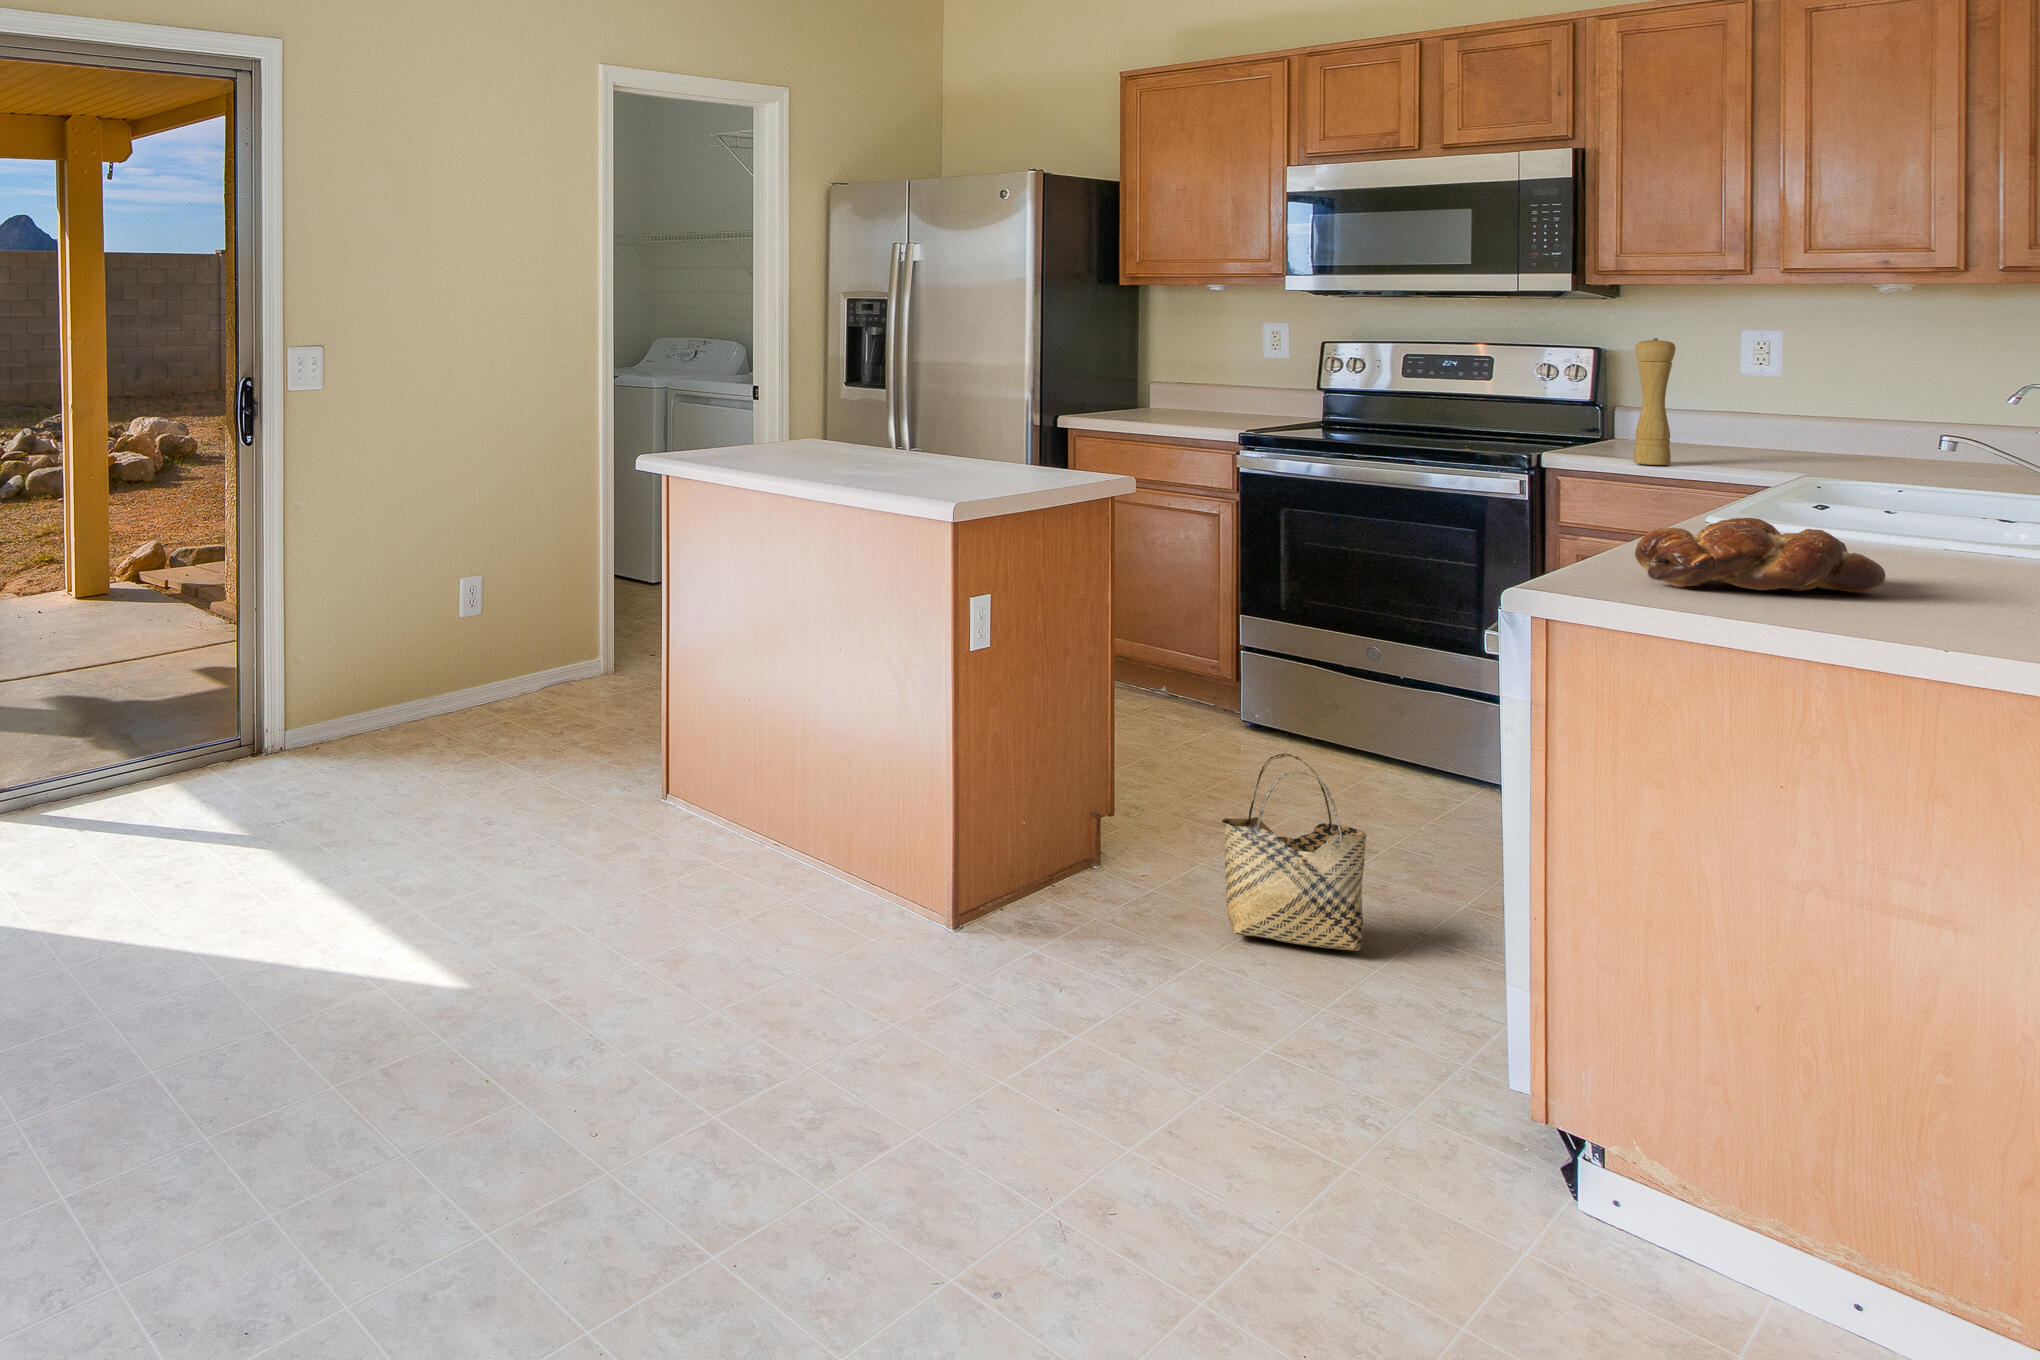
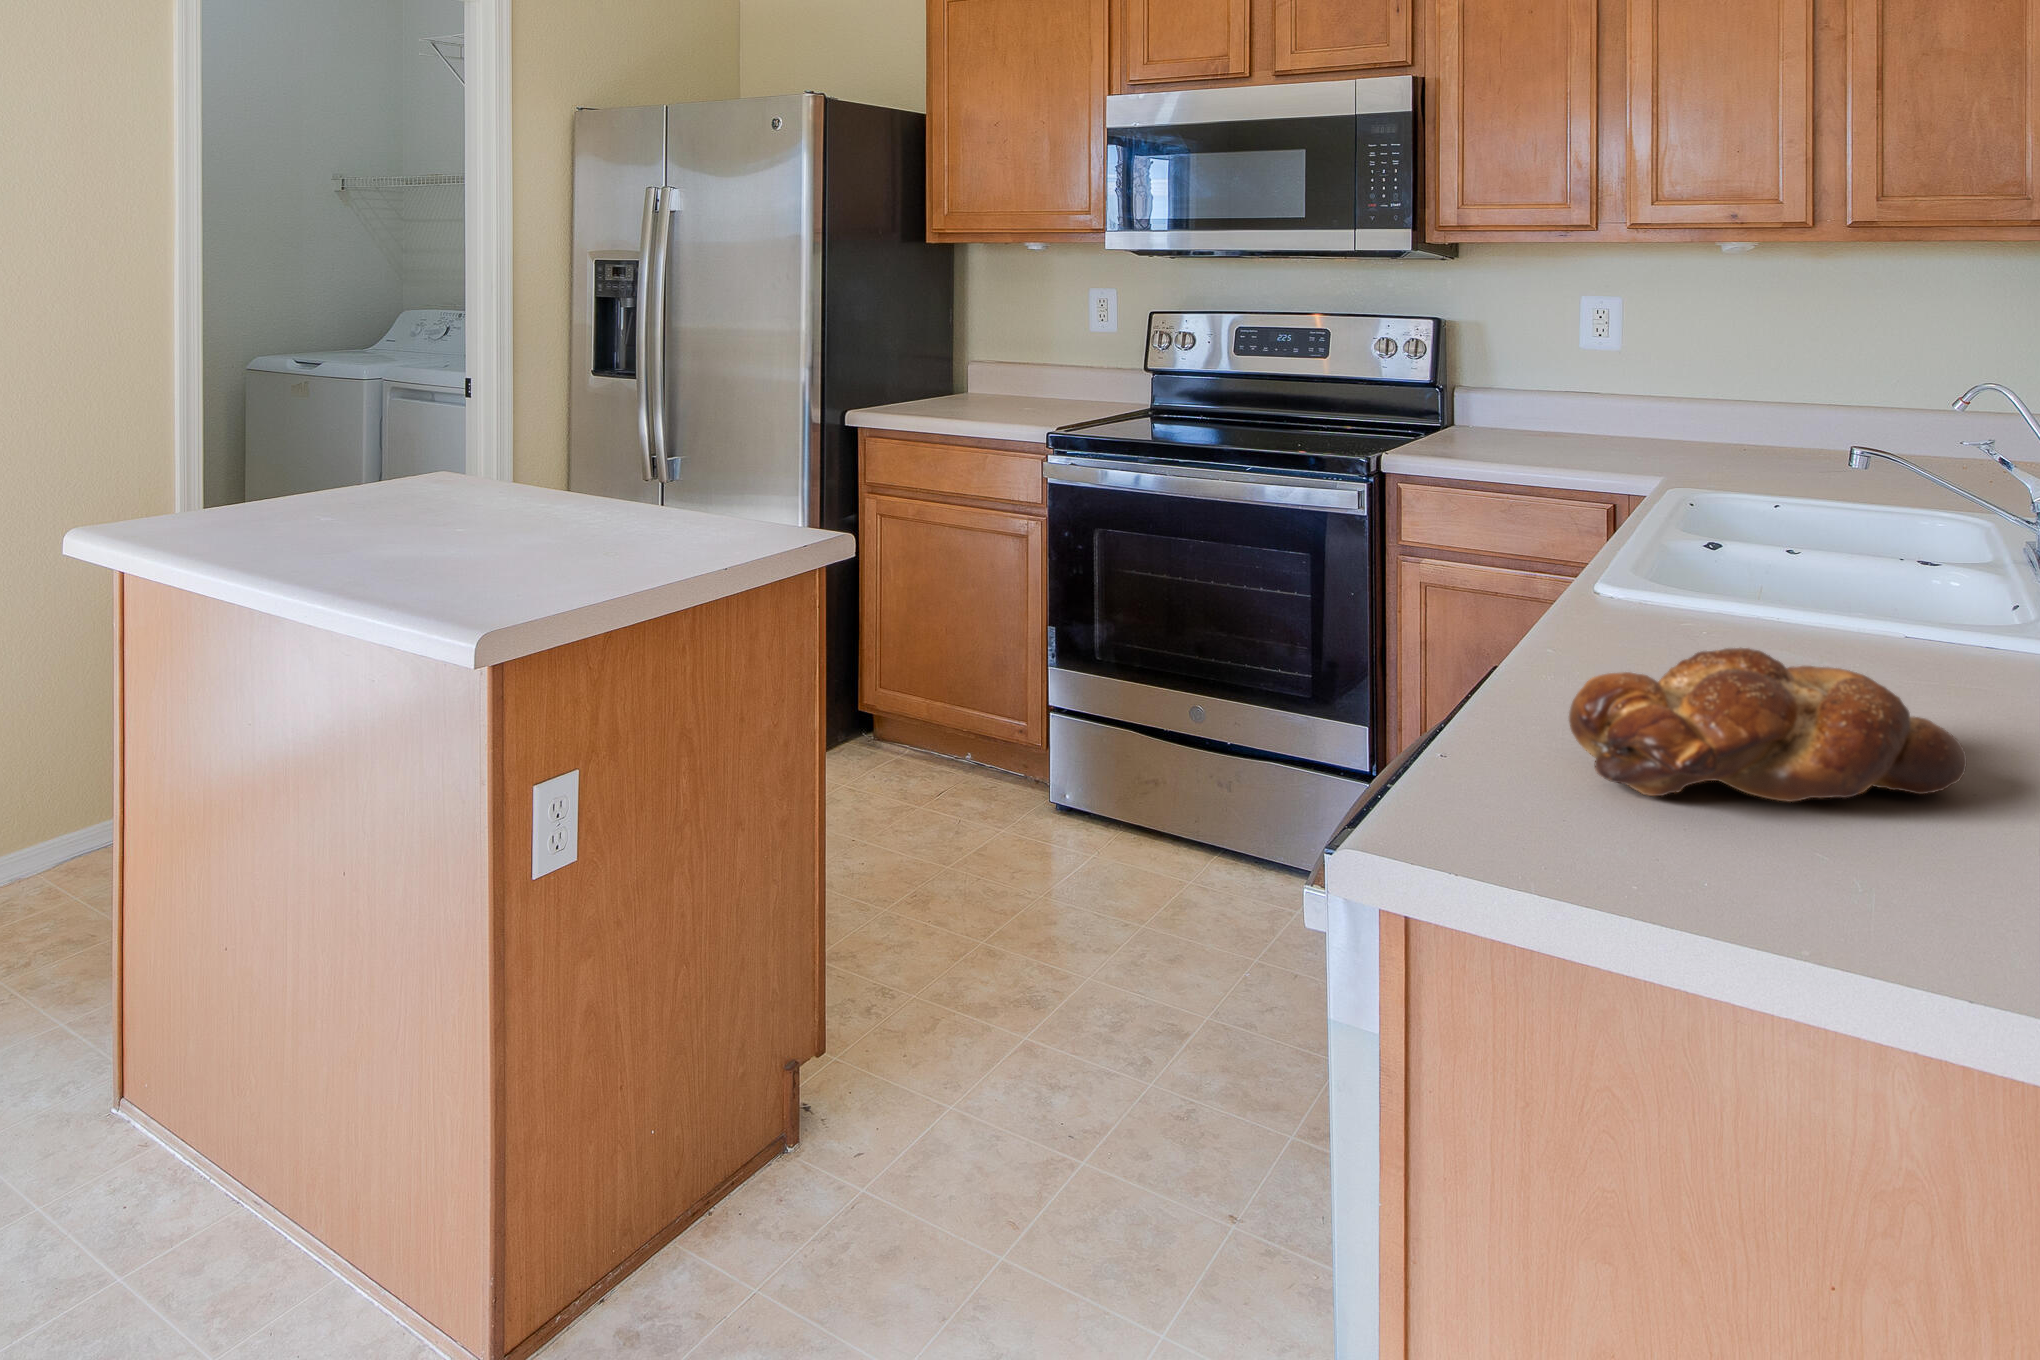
pepper mill: present [1634,338,1675,465] -> none [1480,309,1524,467]
woven basket: present [1222,754,1367,951] -> none [972,943,1172,1250]

